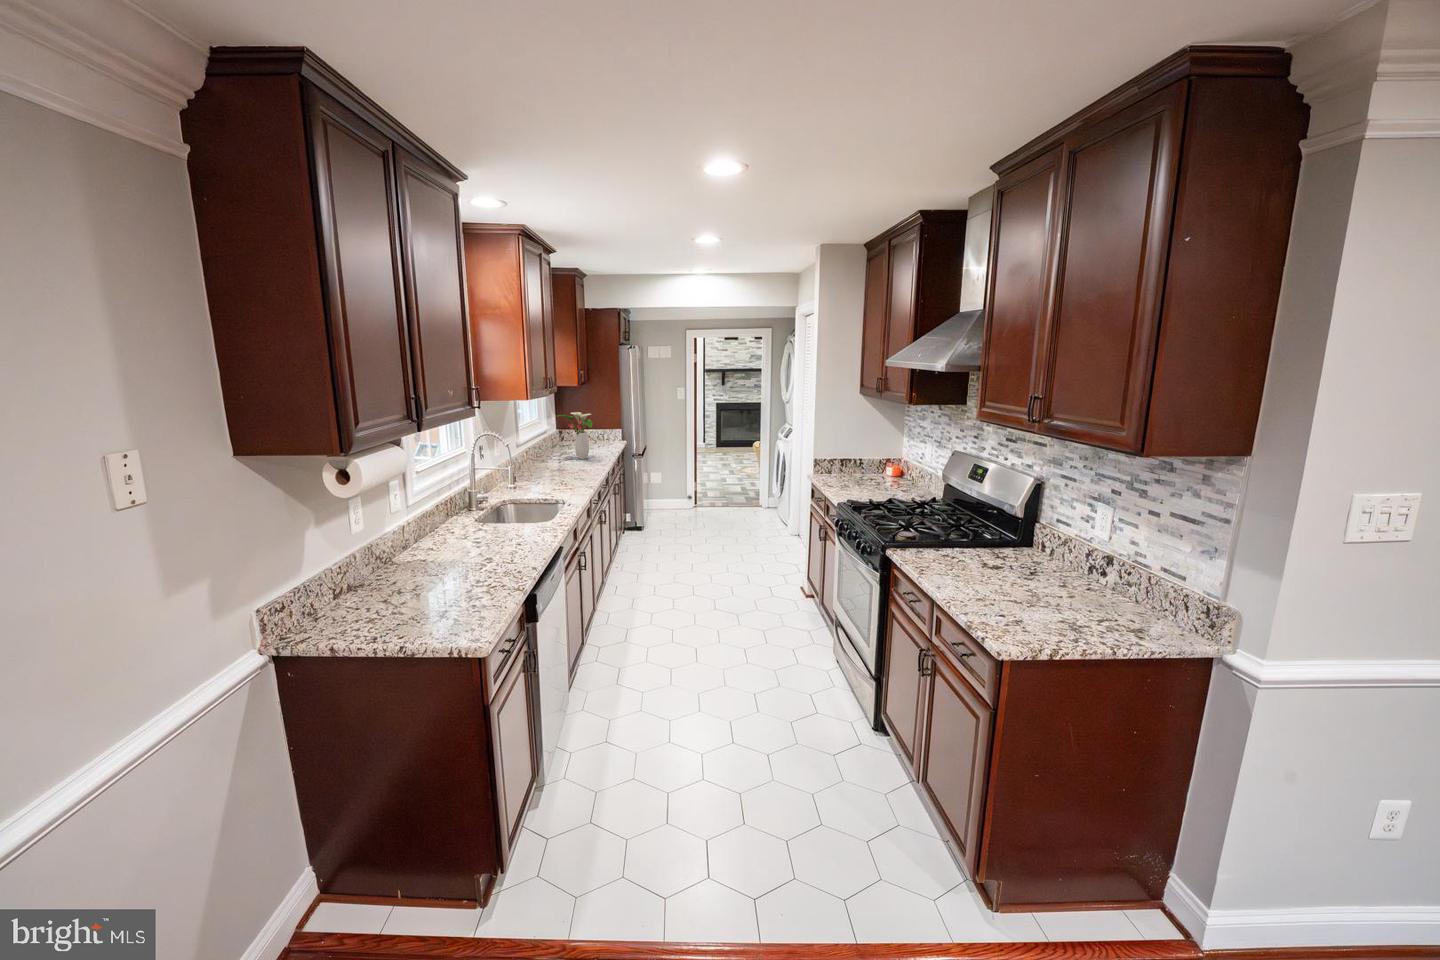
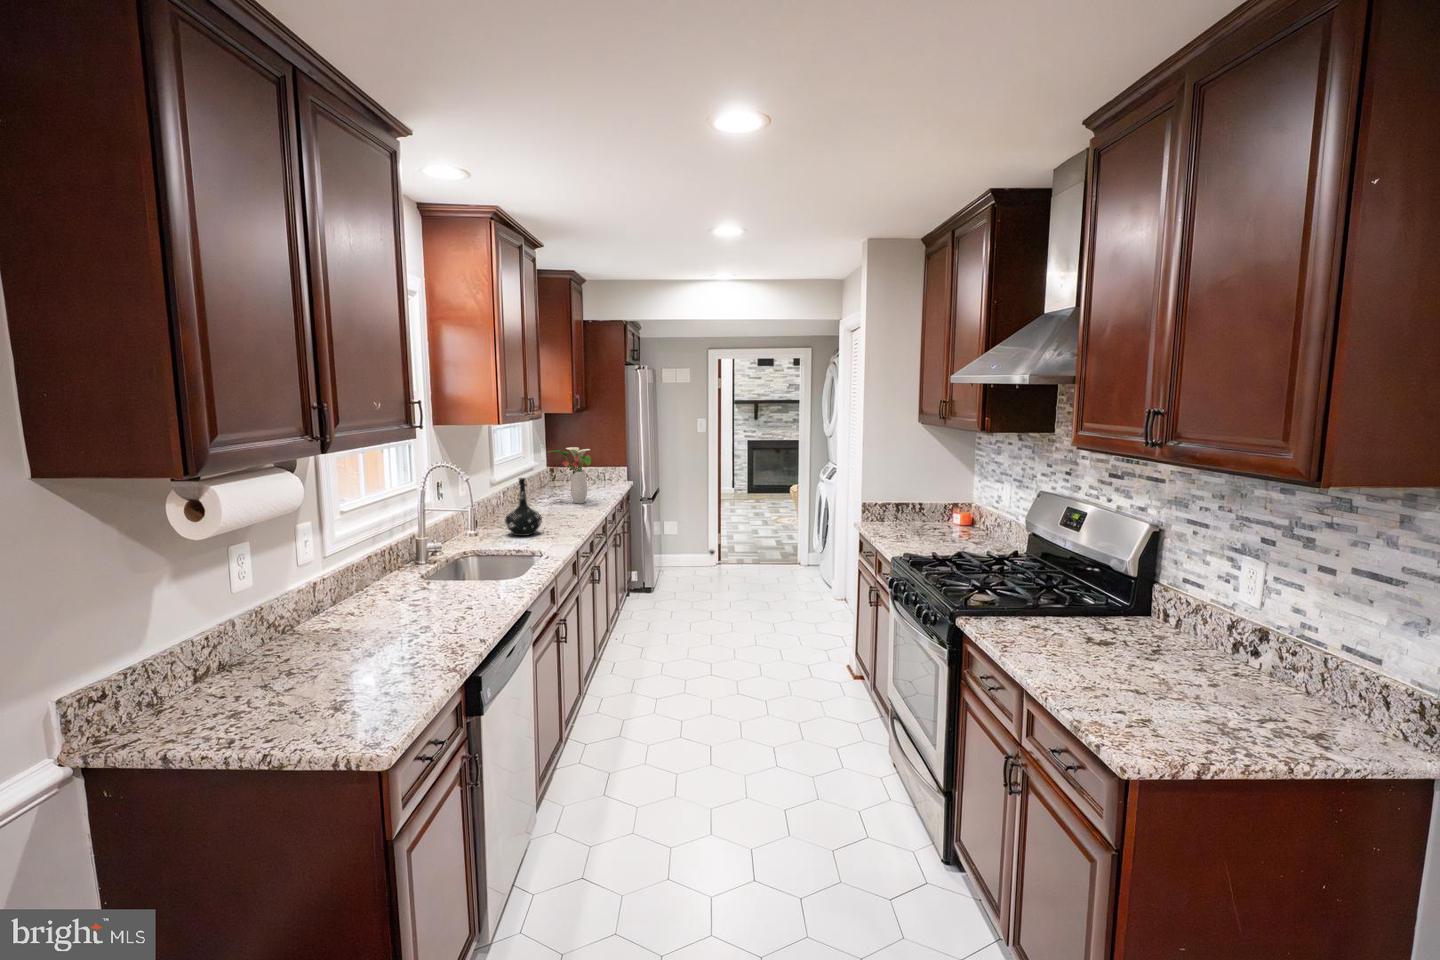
bottle: none [525,439,555,487] -> present [505,478,542,536]

